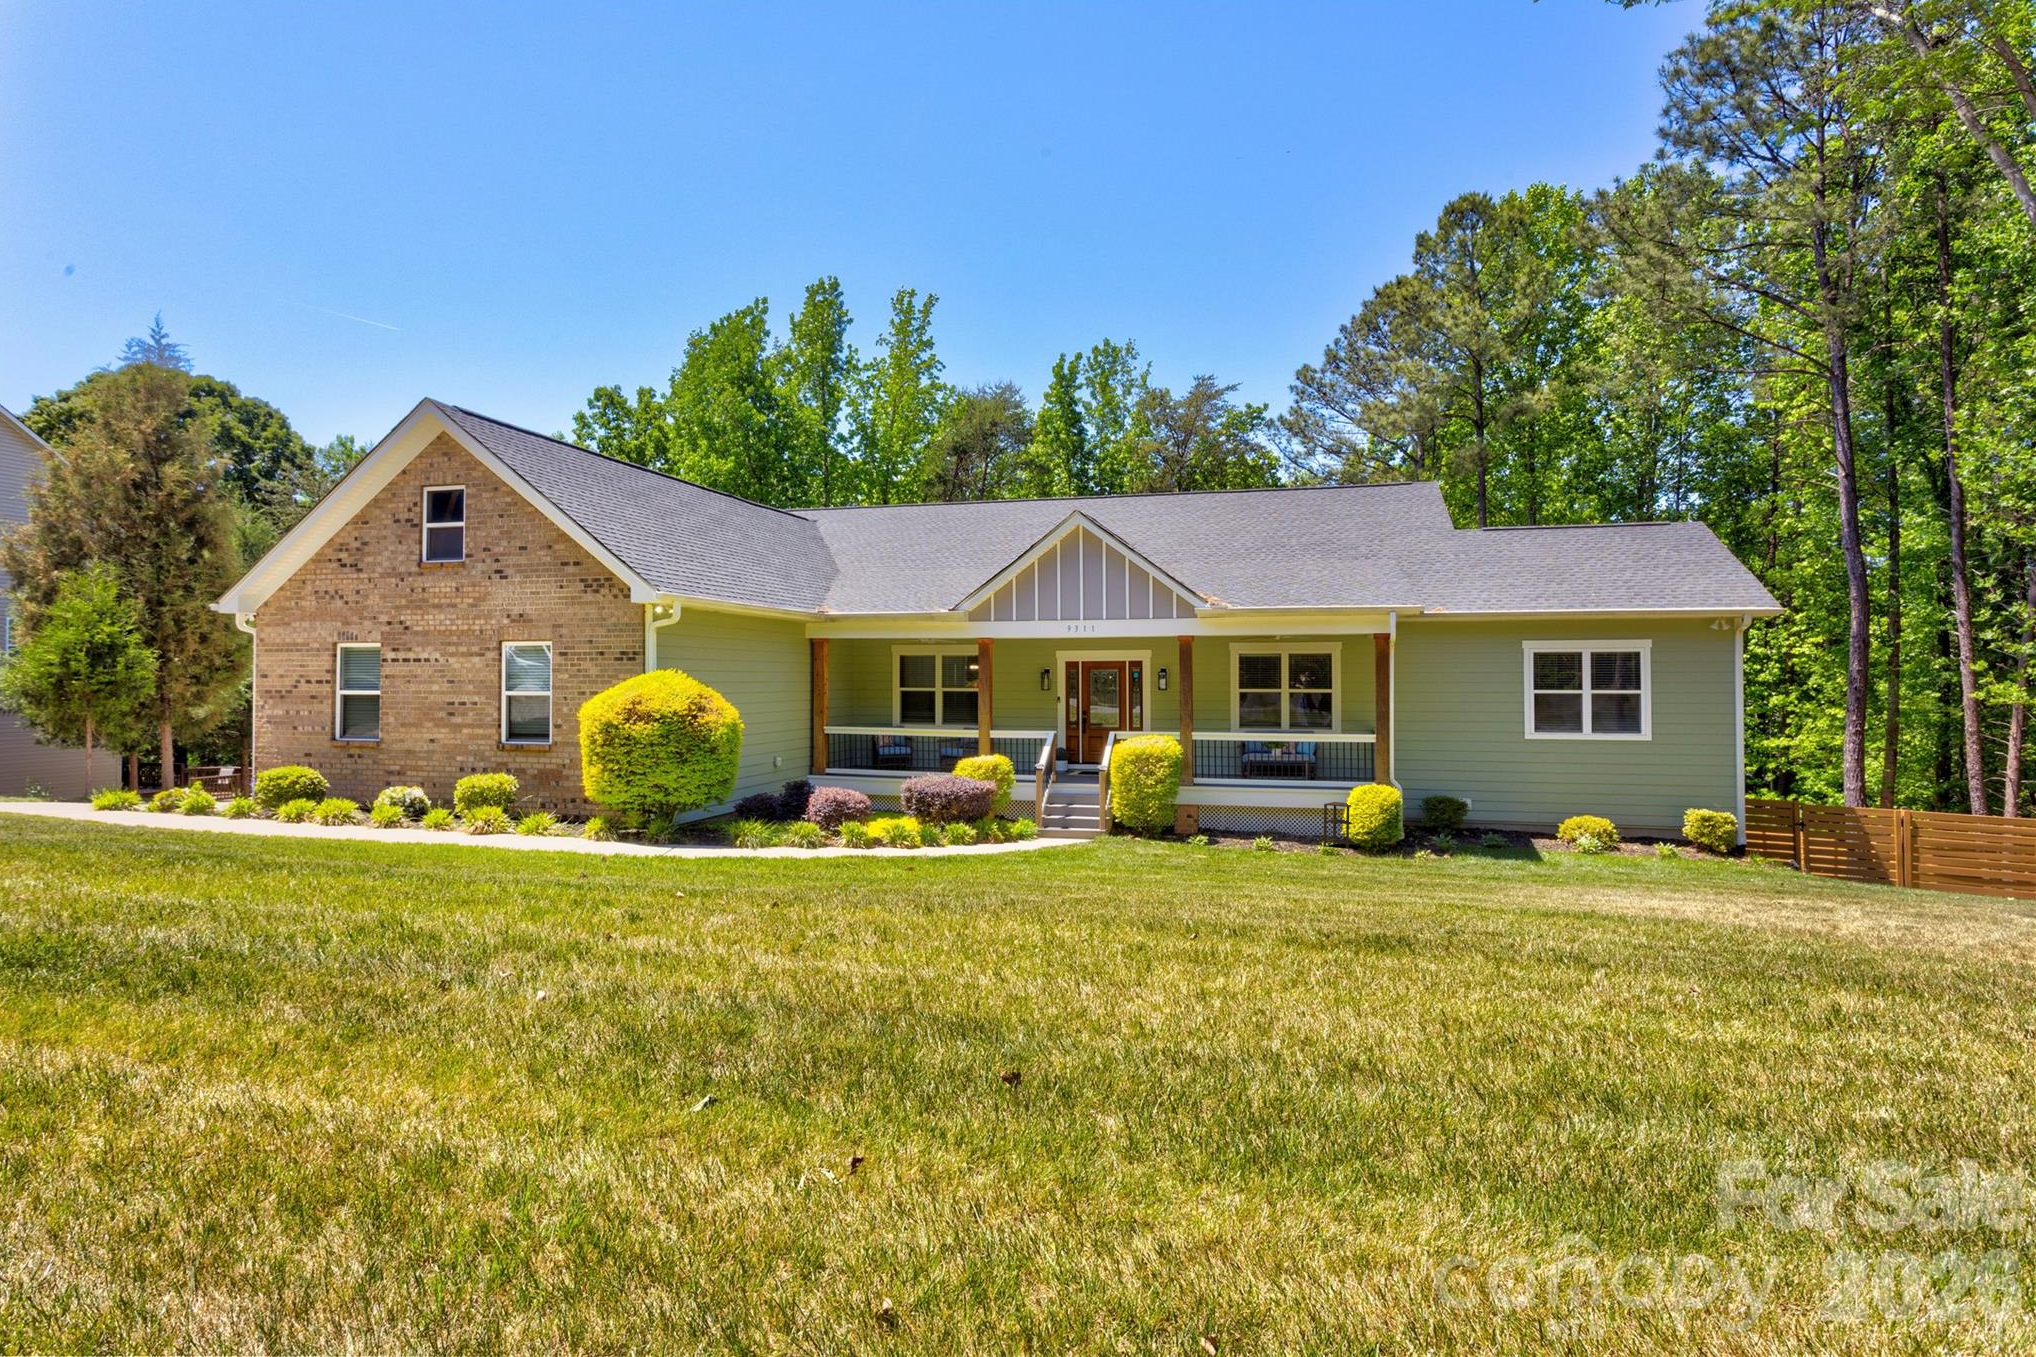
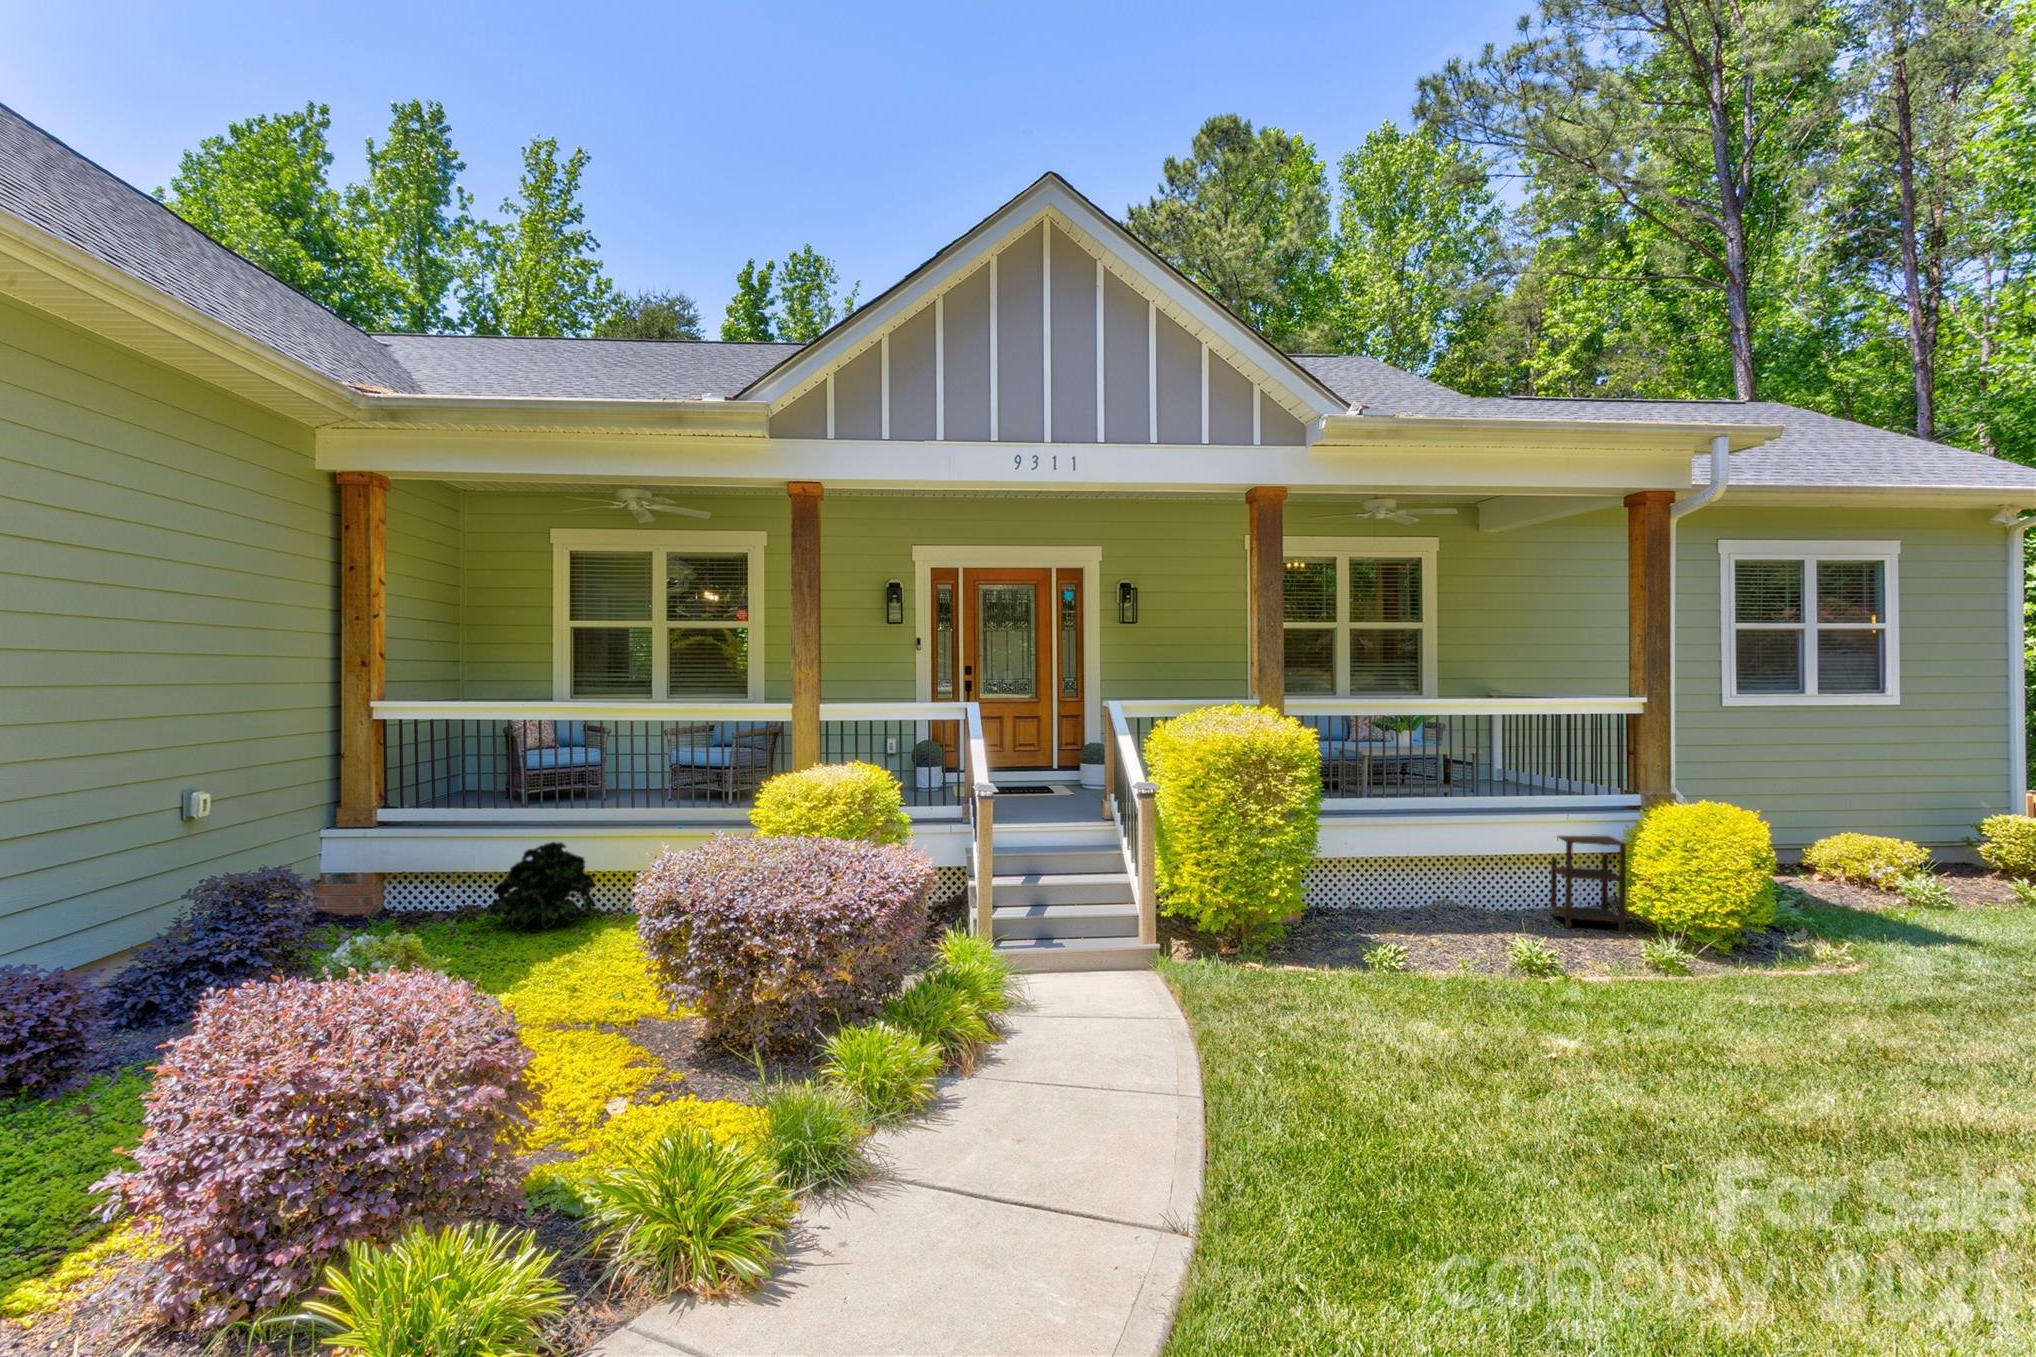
potted plant: none [863,785,902,818] -> present [490,842,595,930]

